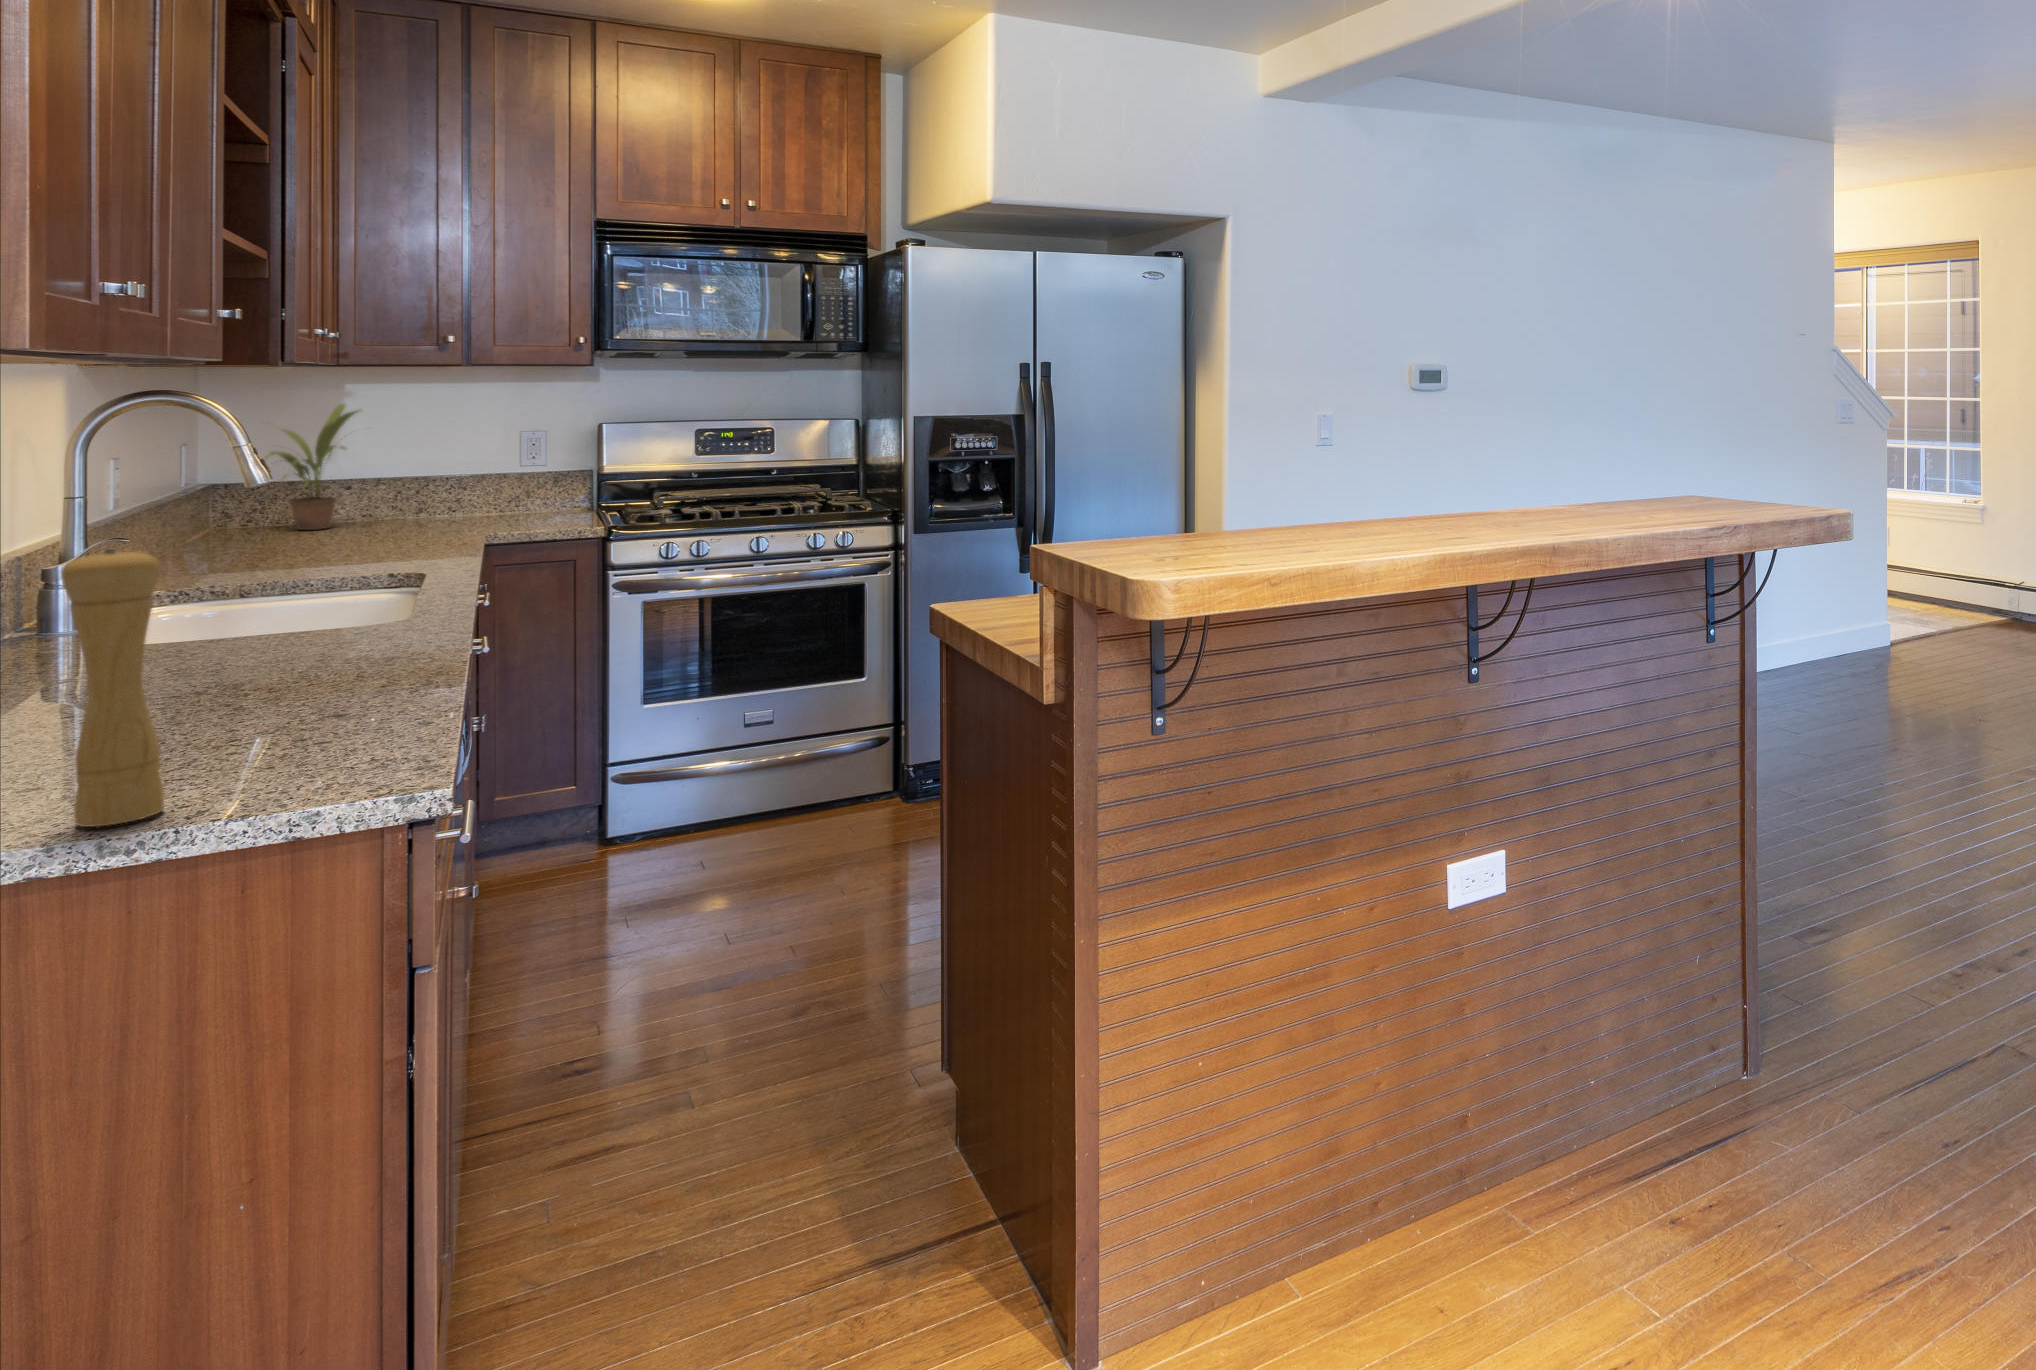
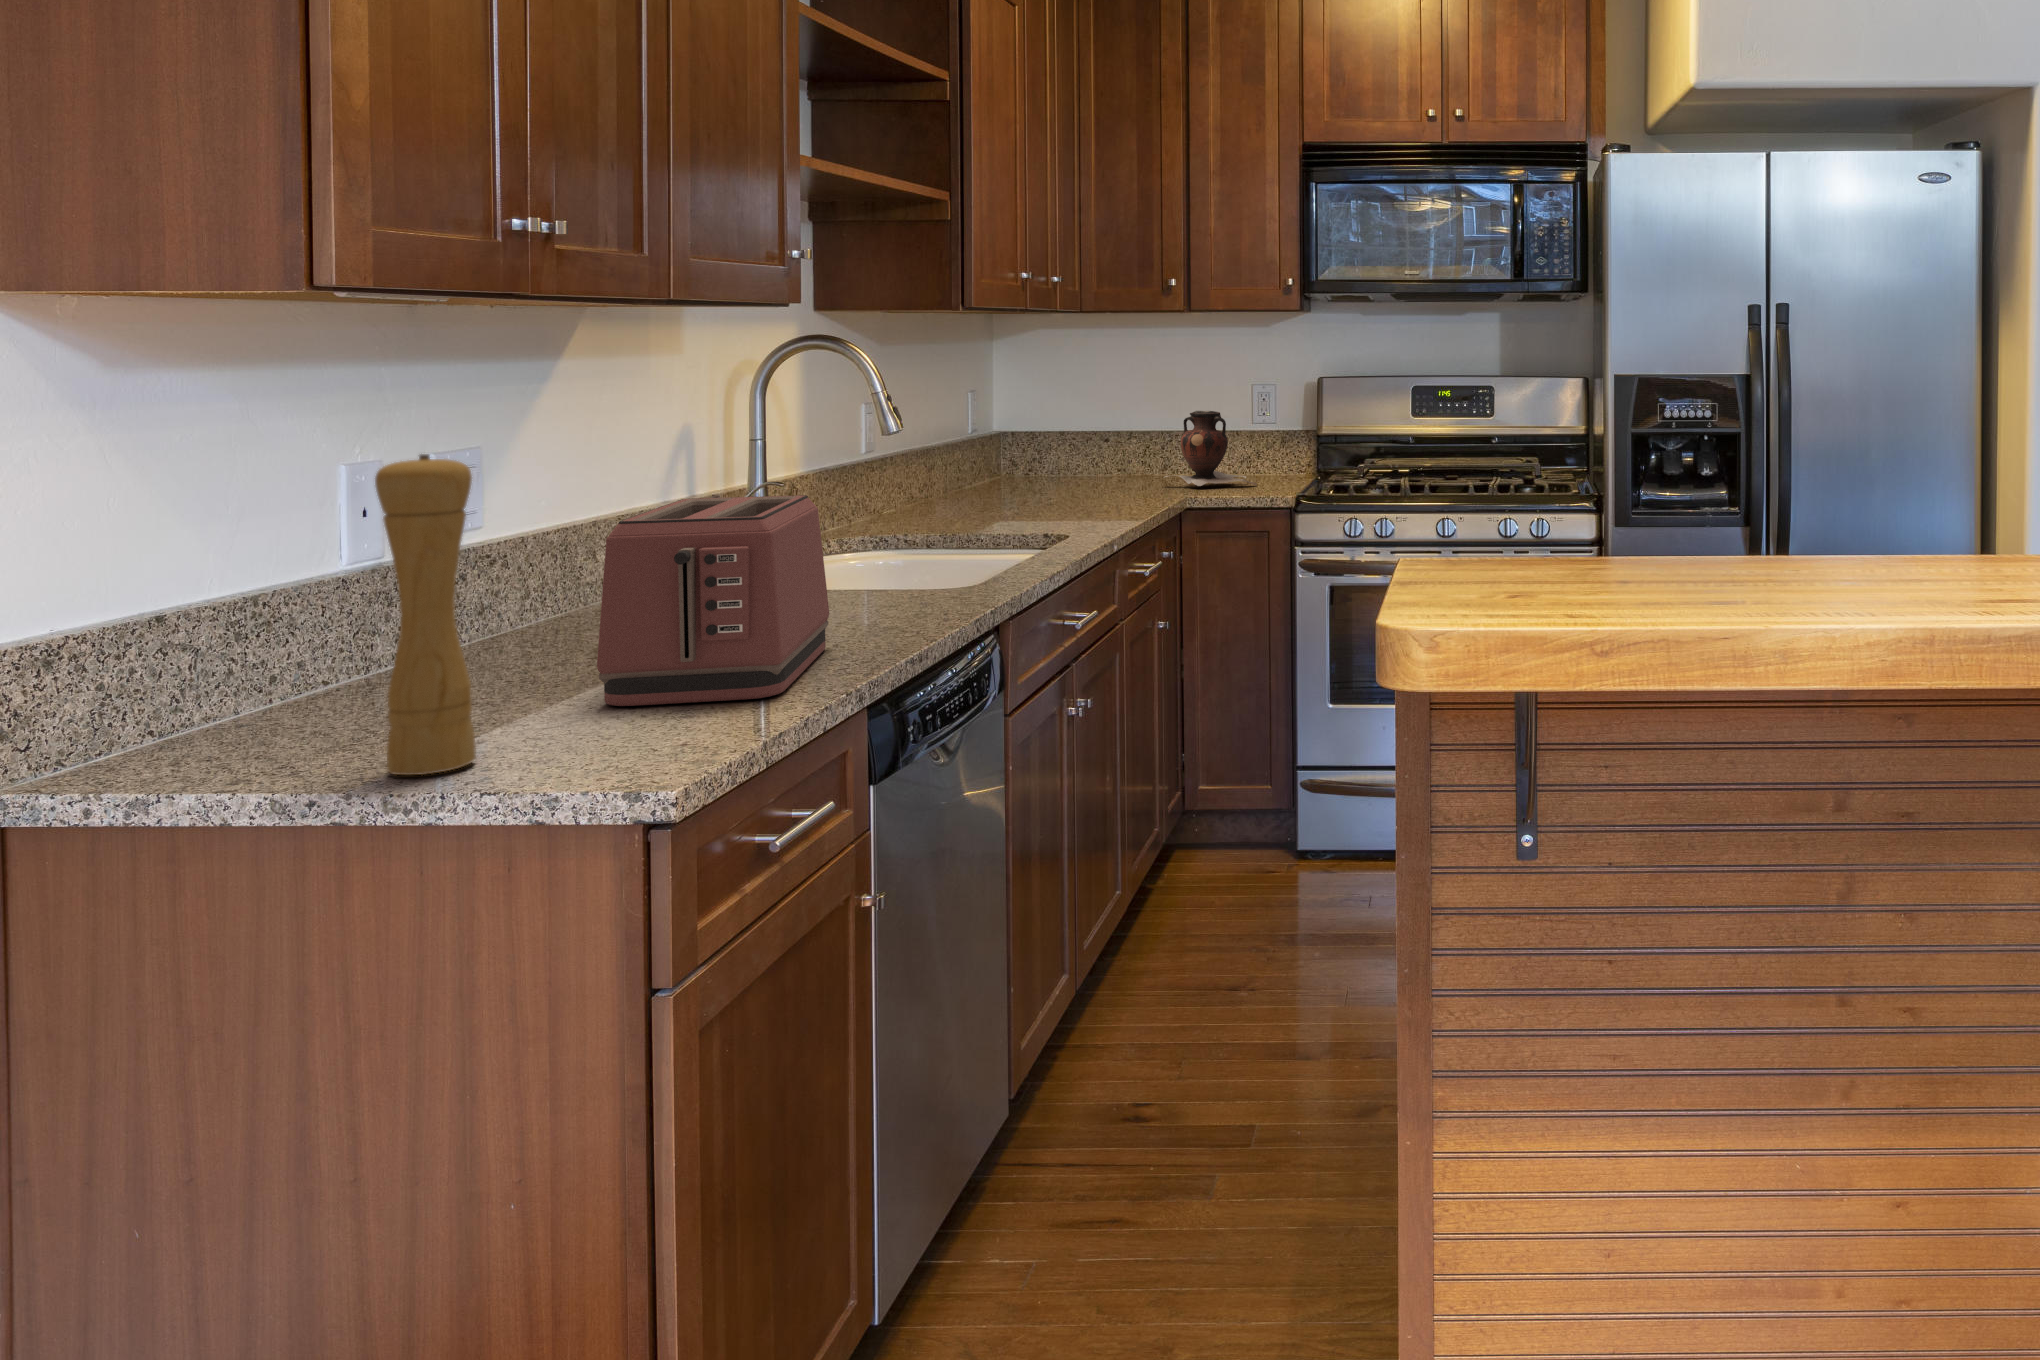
potted plant: present [269,404,358,530] -> none [1043,358,1130,484]
vase: none [426,454,536,525] -> present [1165,411,1257,486]
toaster: none [166,560,383,756] -> present [597,495,829,706]

